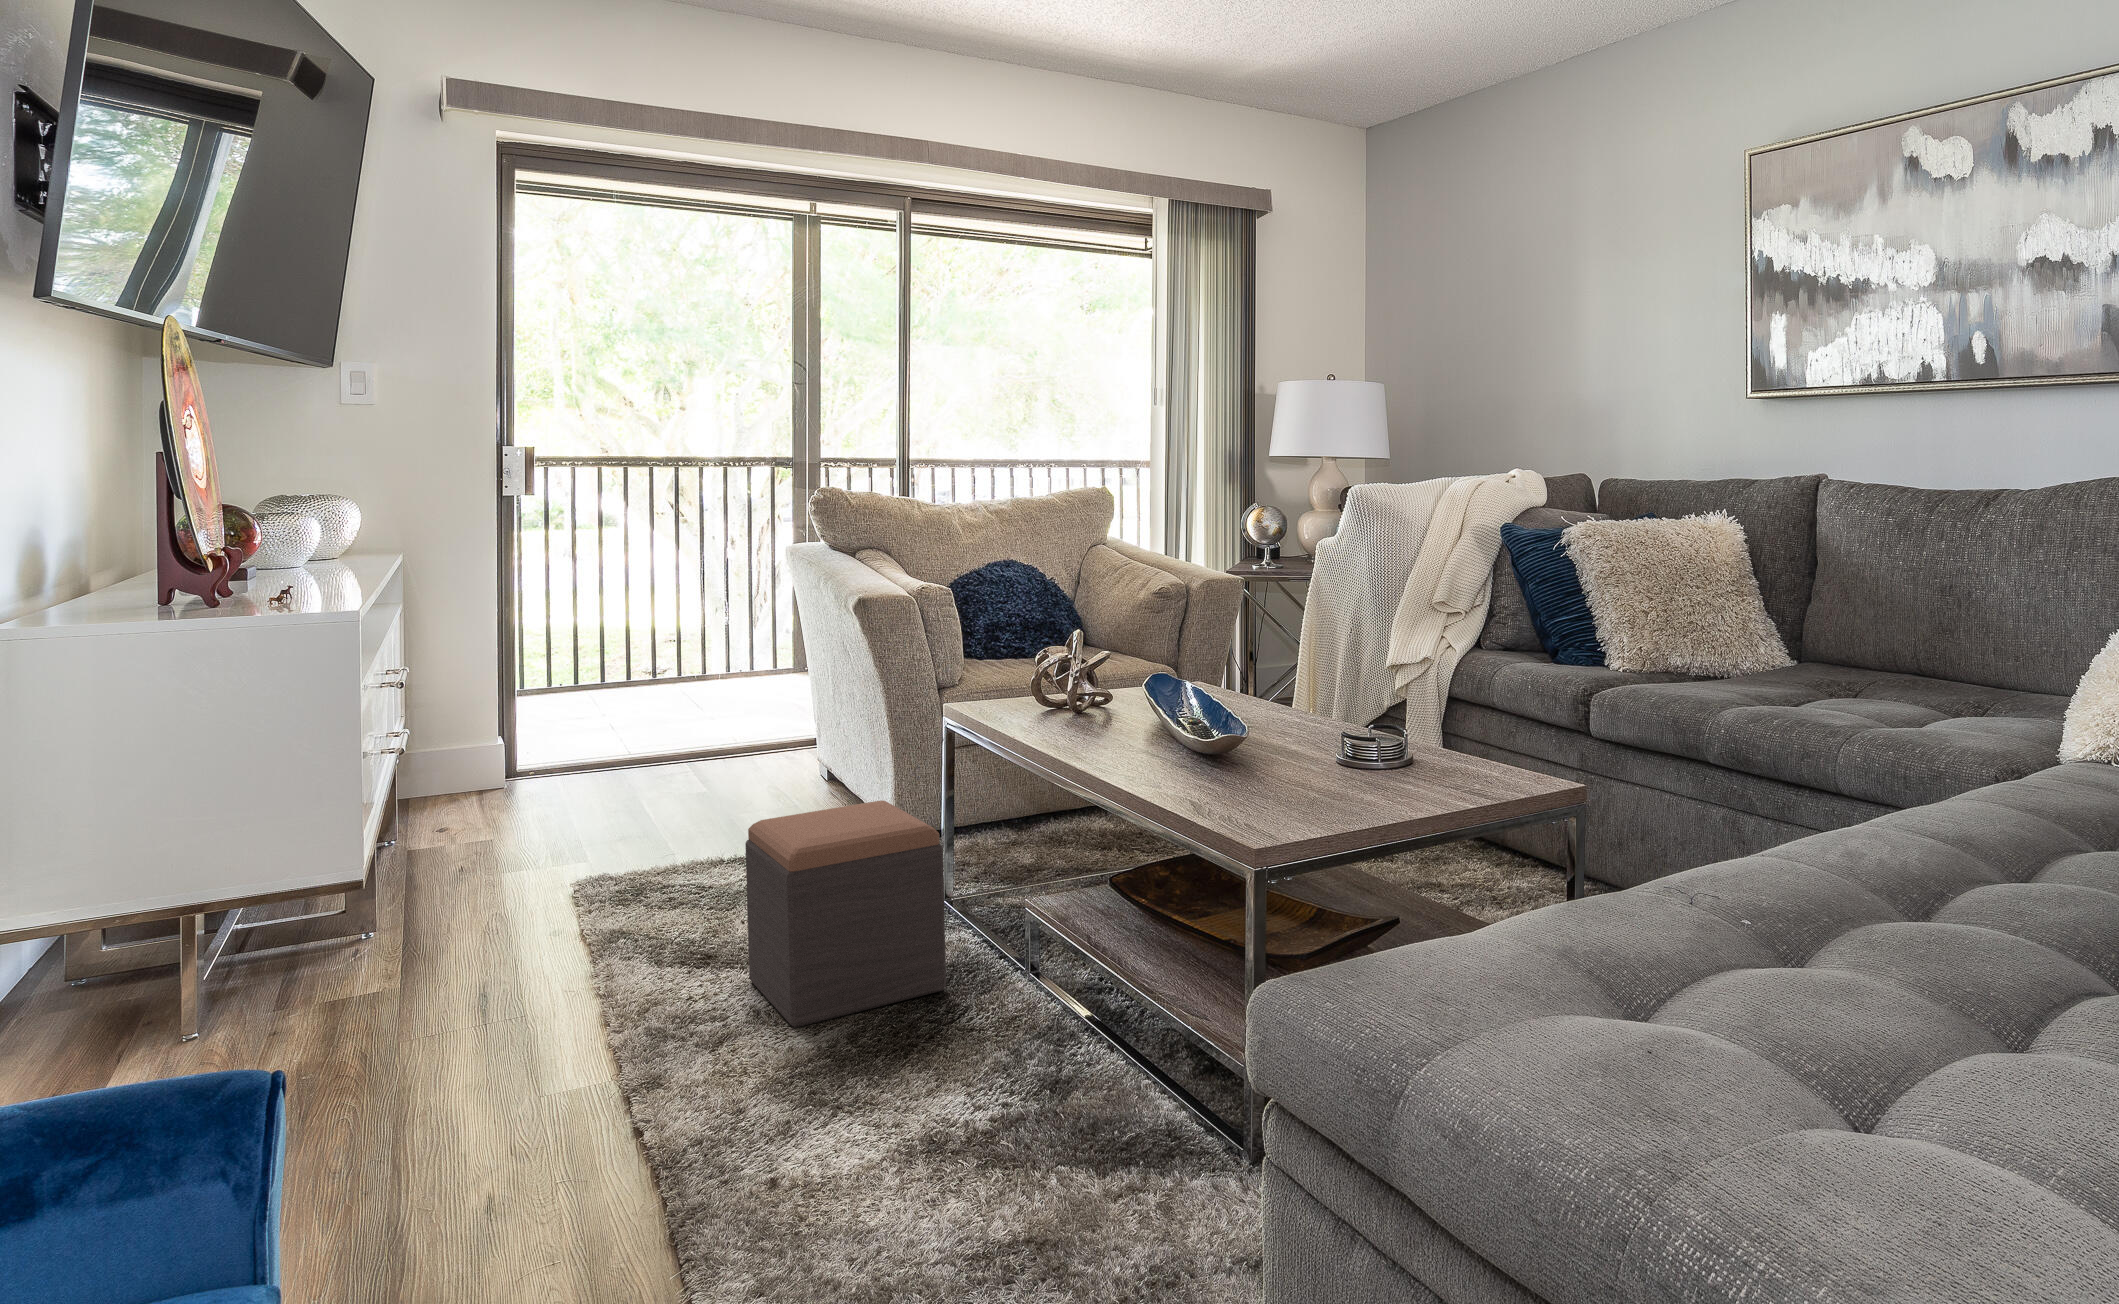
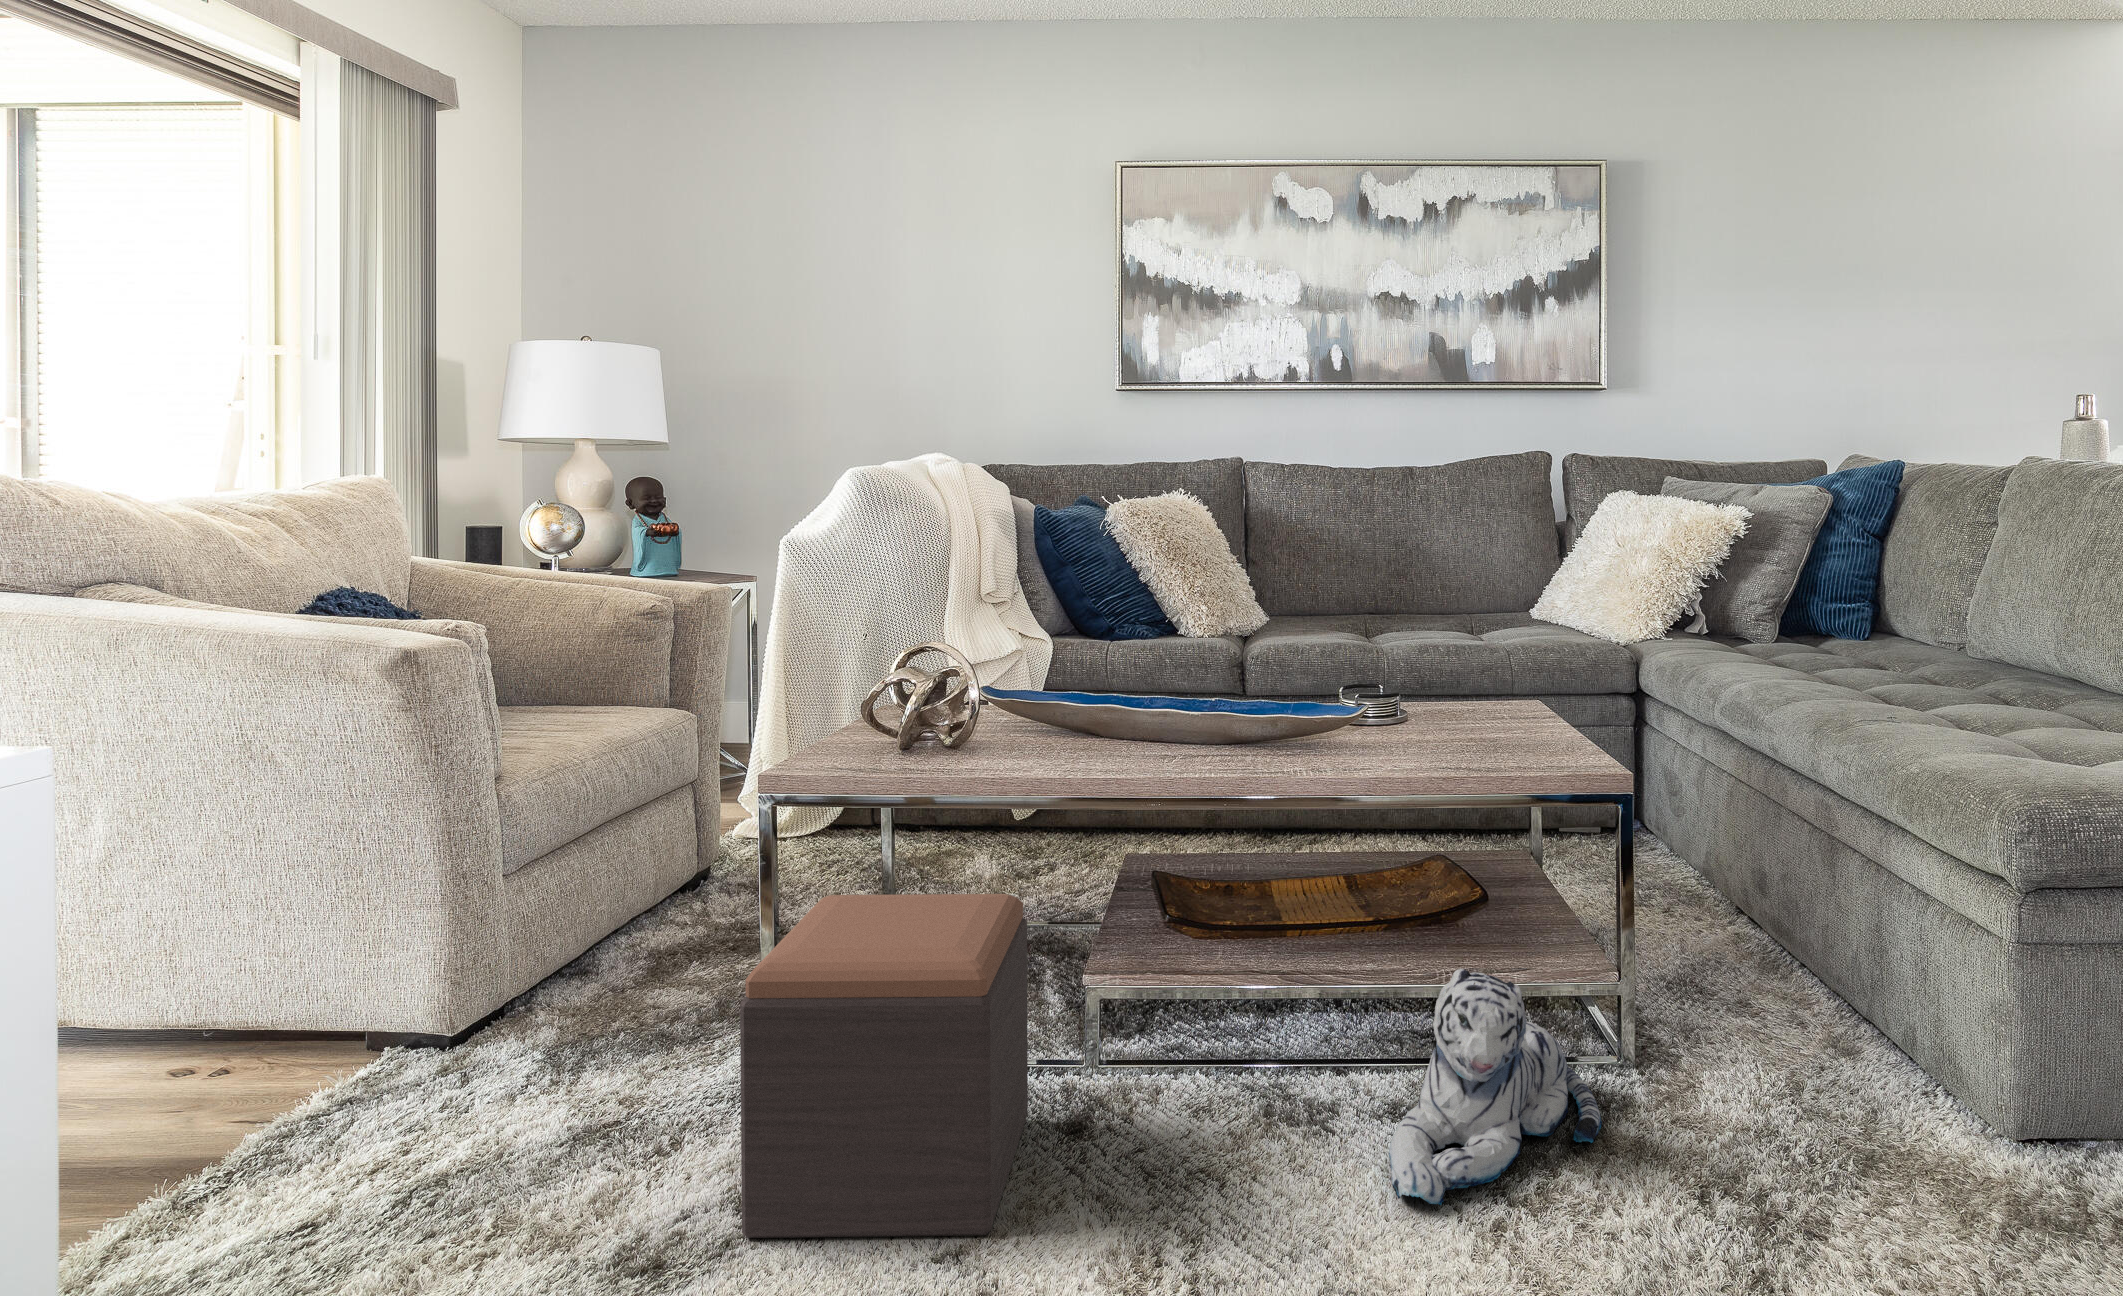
plush toy: none [912,969,1203,1166] -> present [1389,969,1602,1205]

